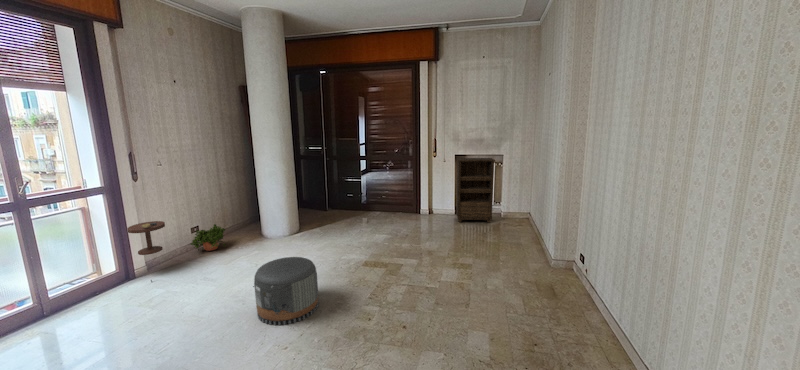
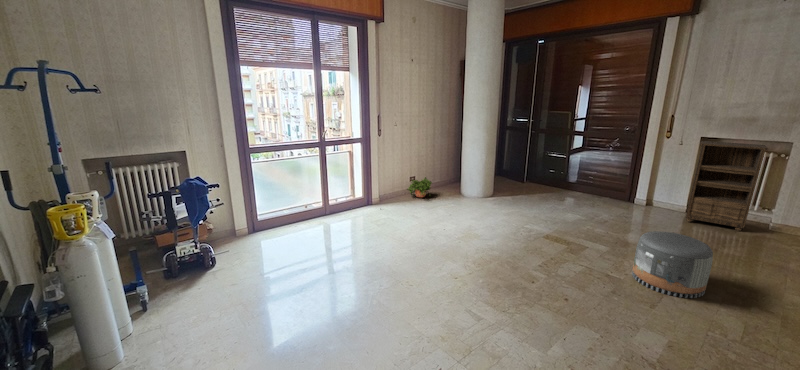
side table: present [127,221,165,255] -> none [371,167,393,207]
pouf: present [254,257,319,325] -> present [632,231,713,298]

